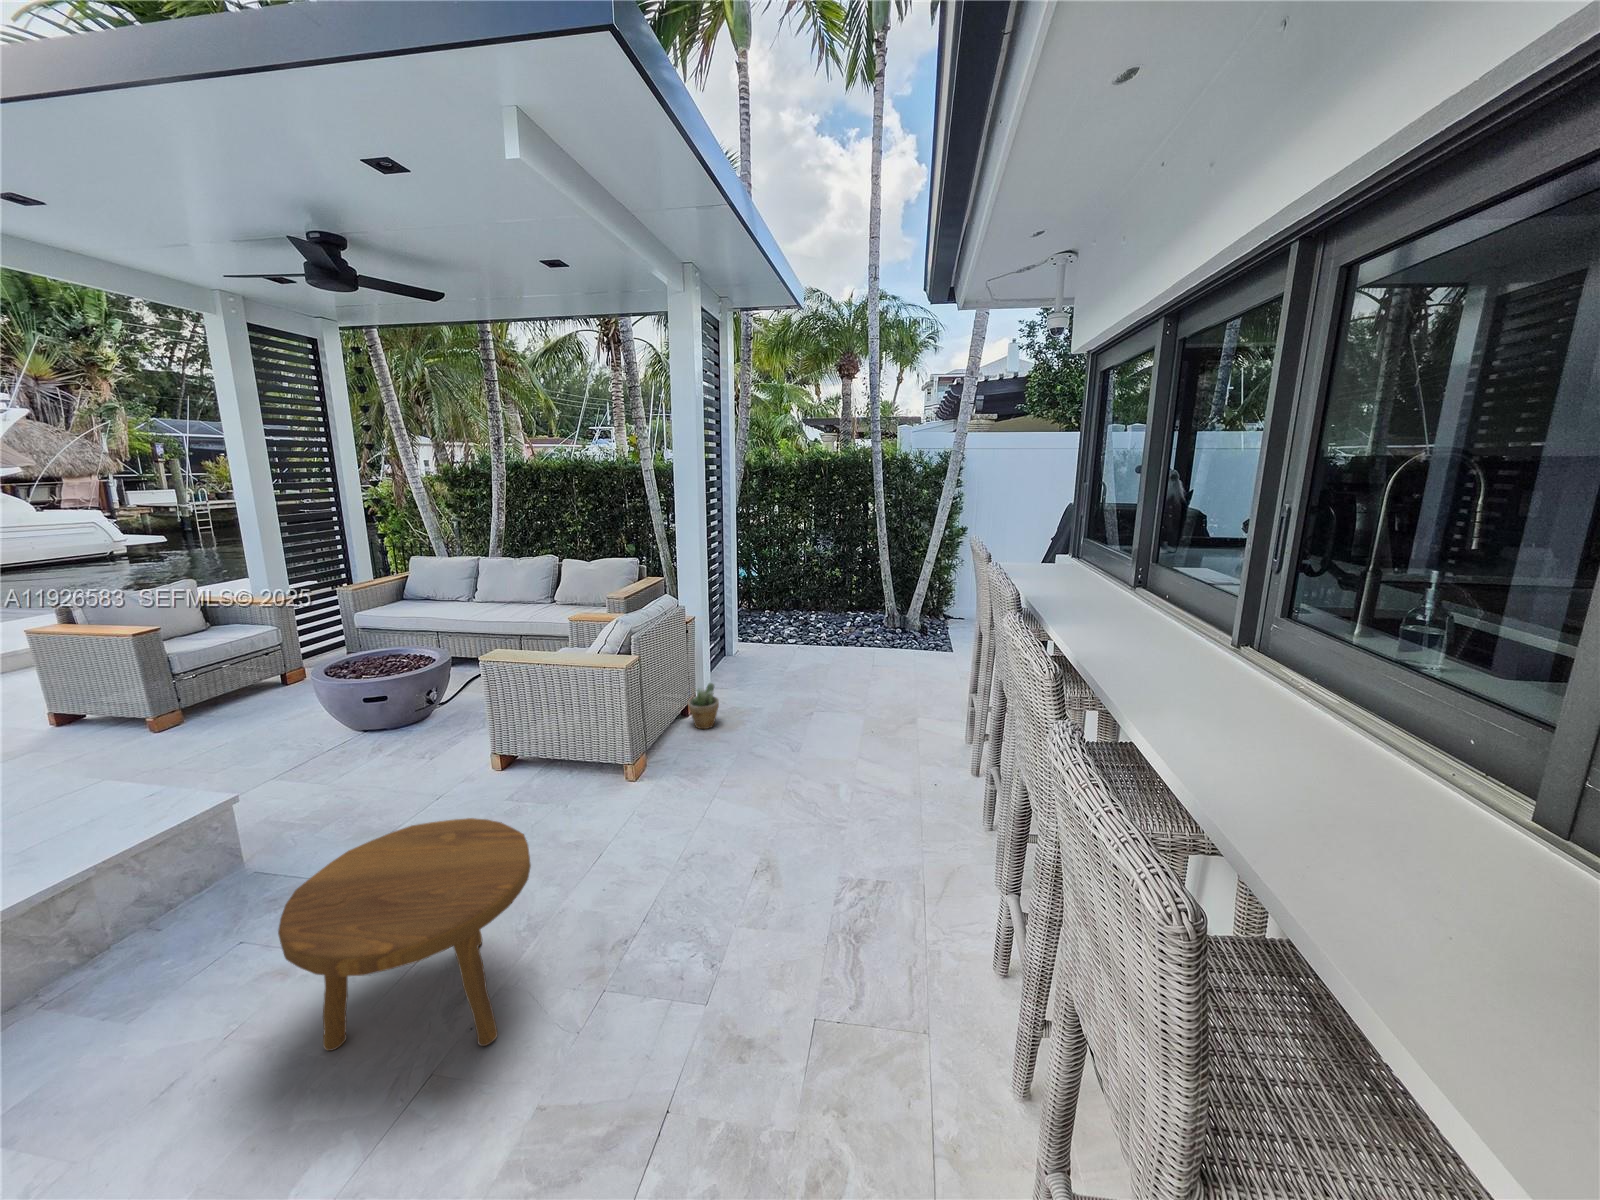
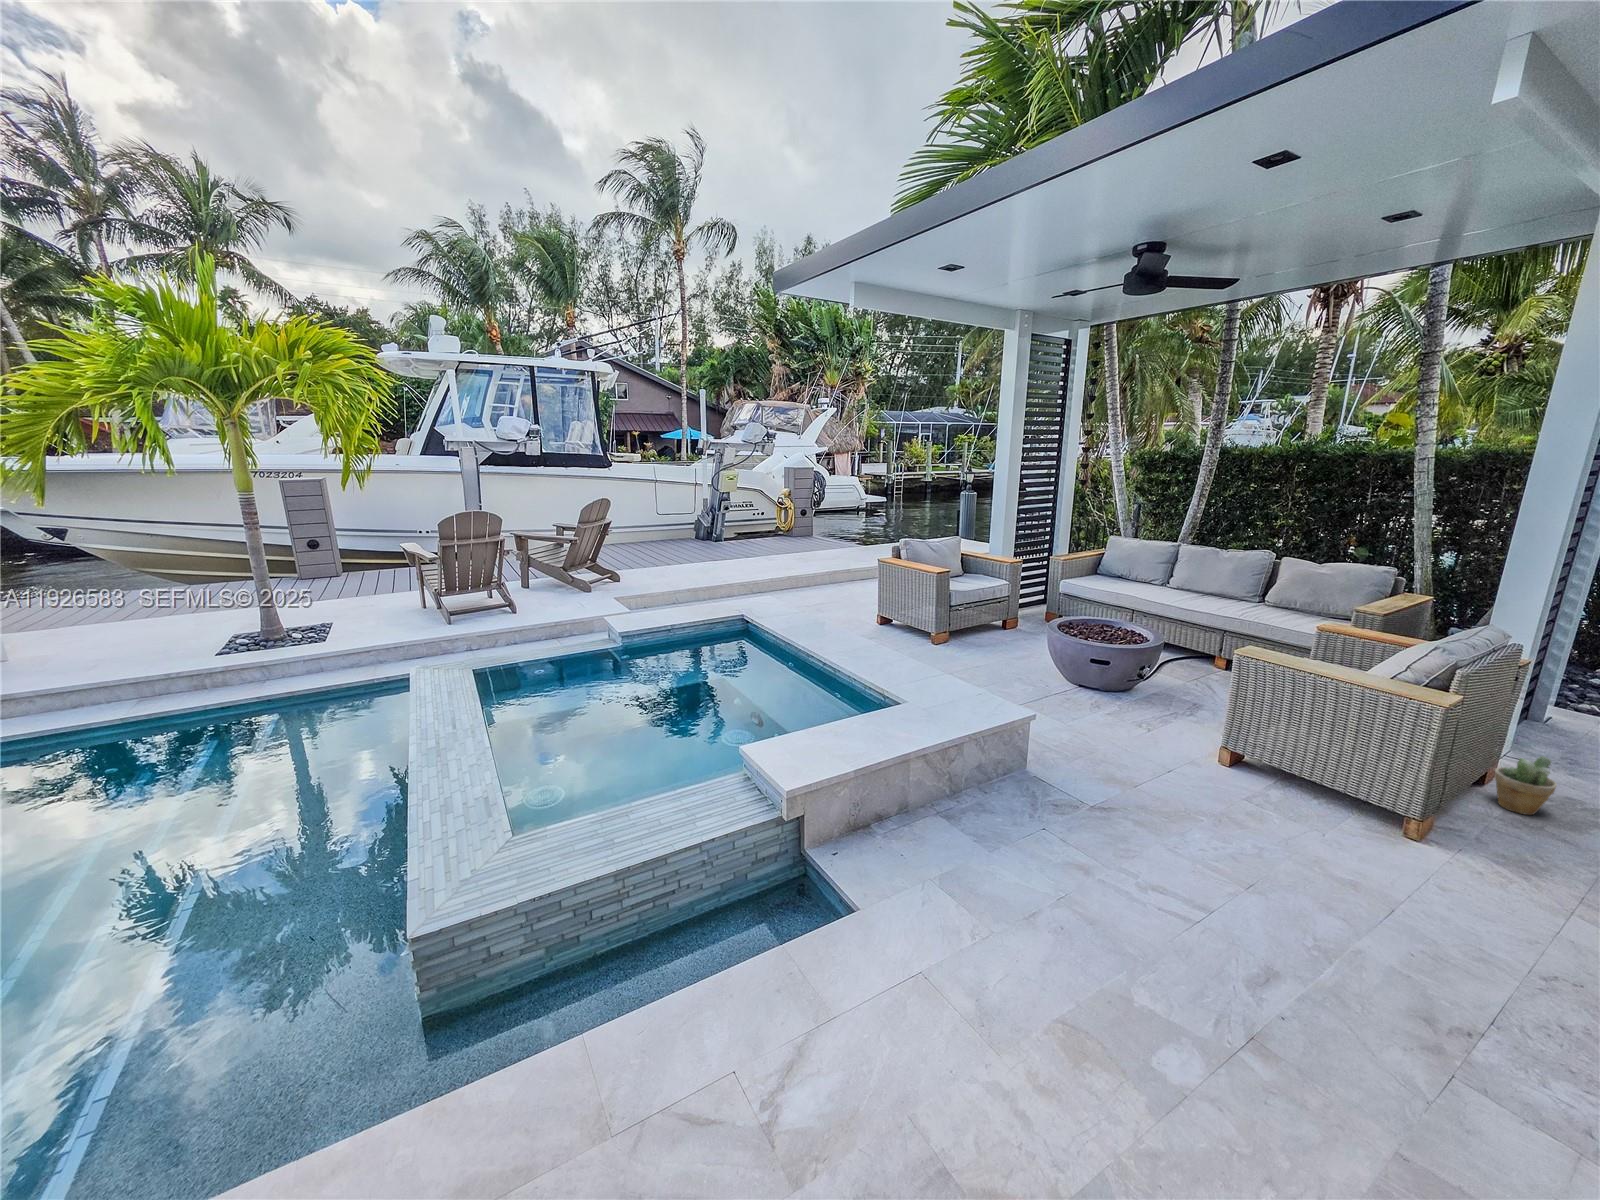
footstool: present [278,818,531,1051] -> none [1153,800,1408,1052]

